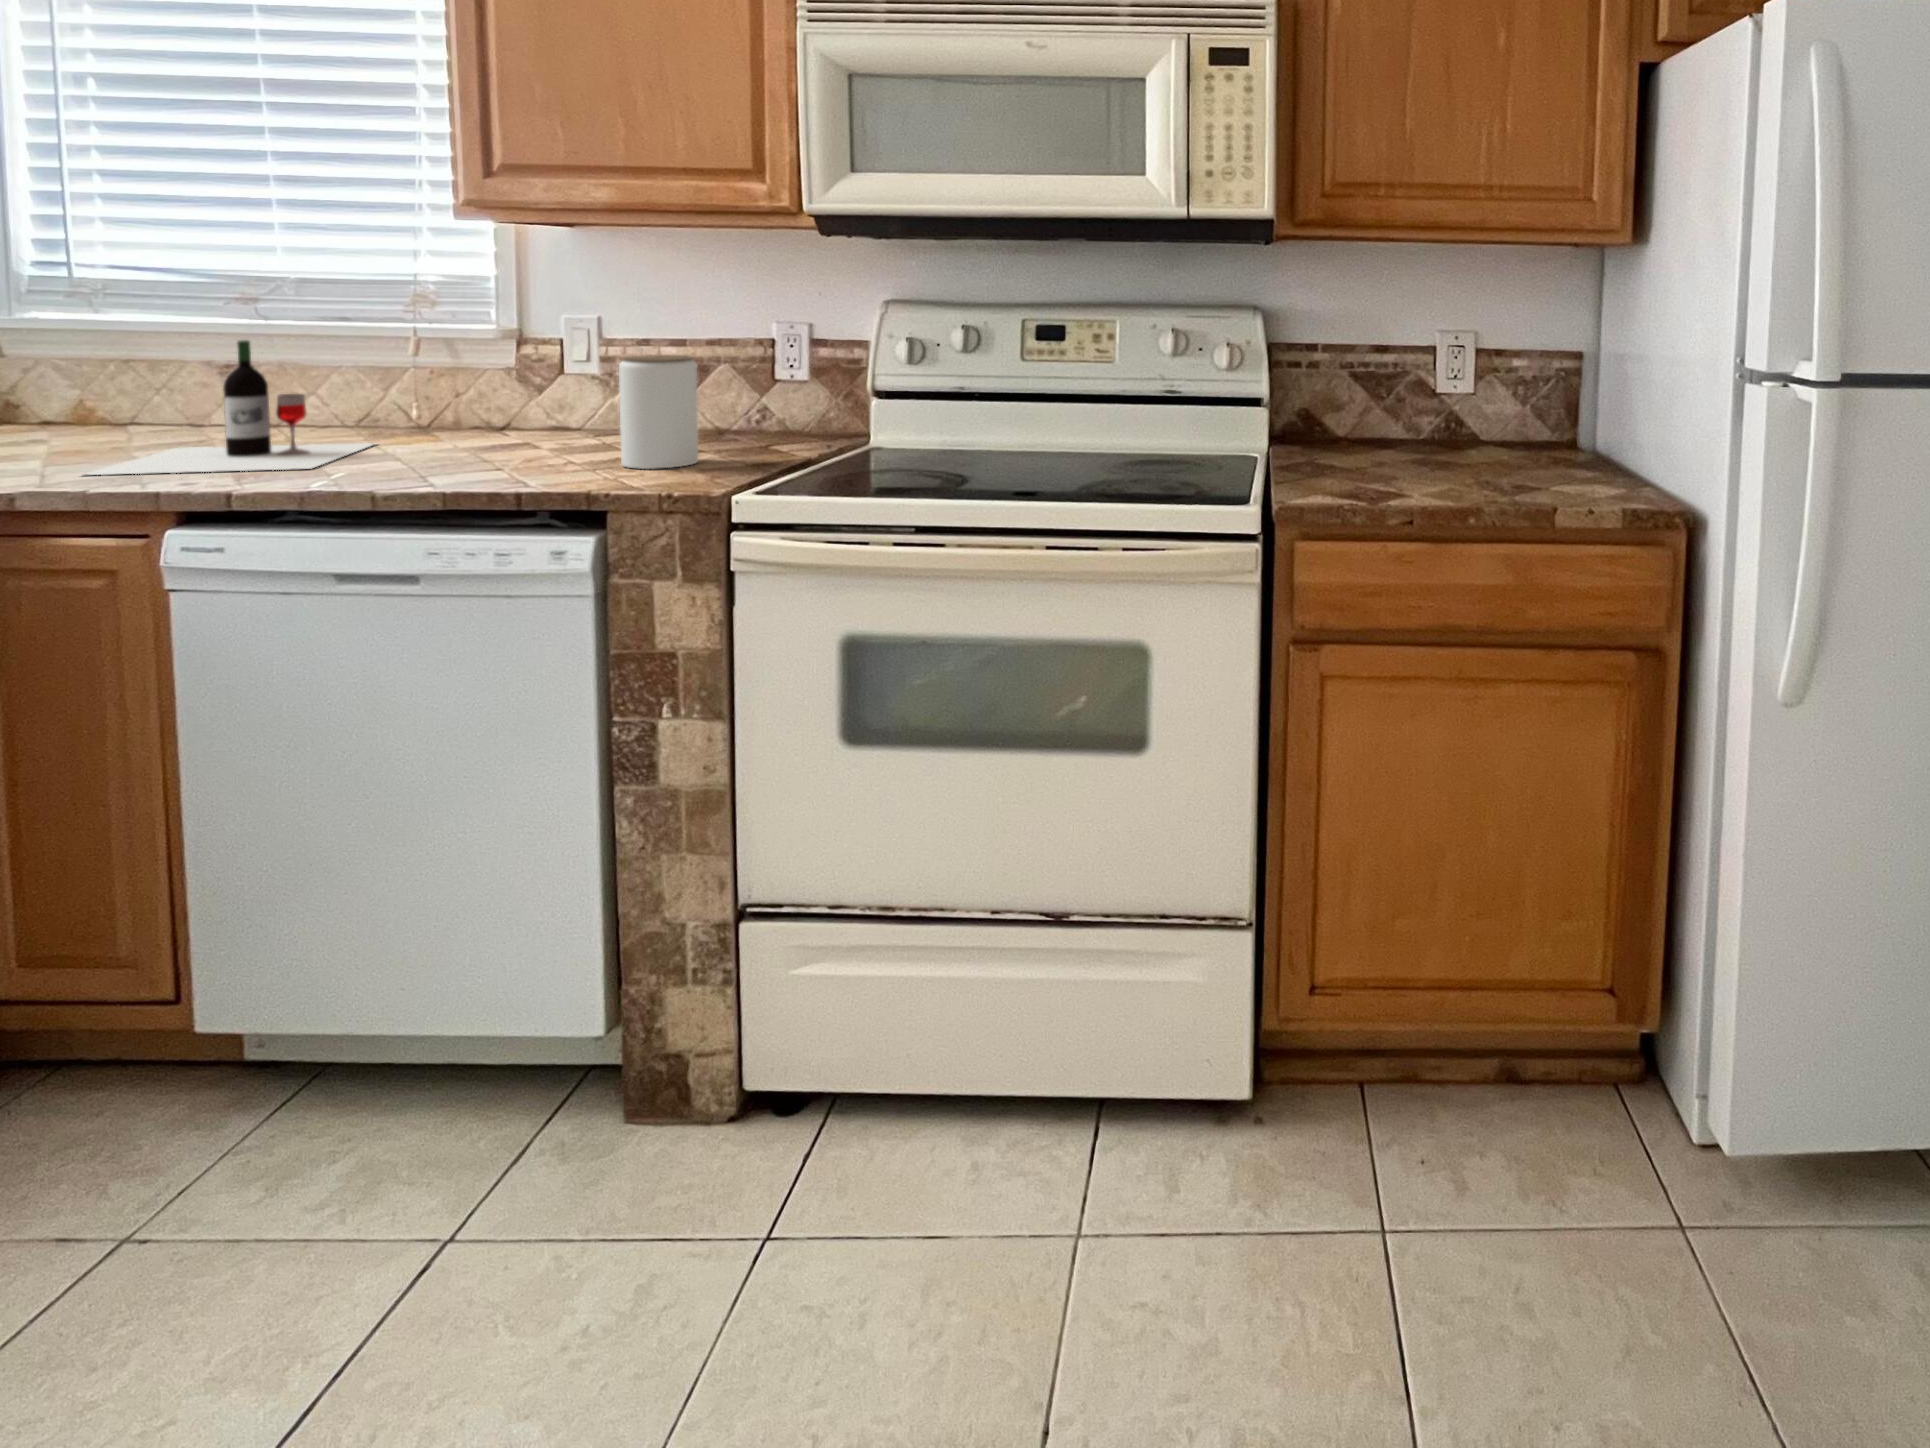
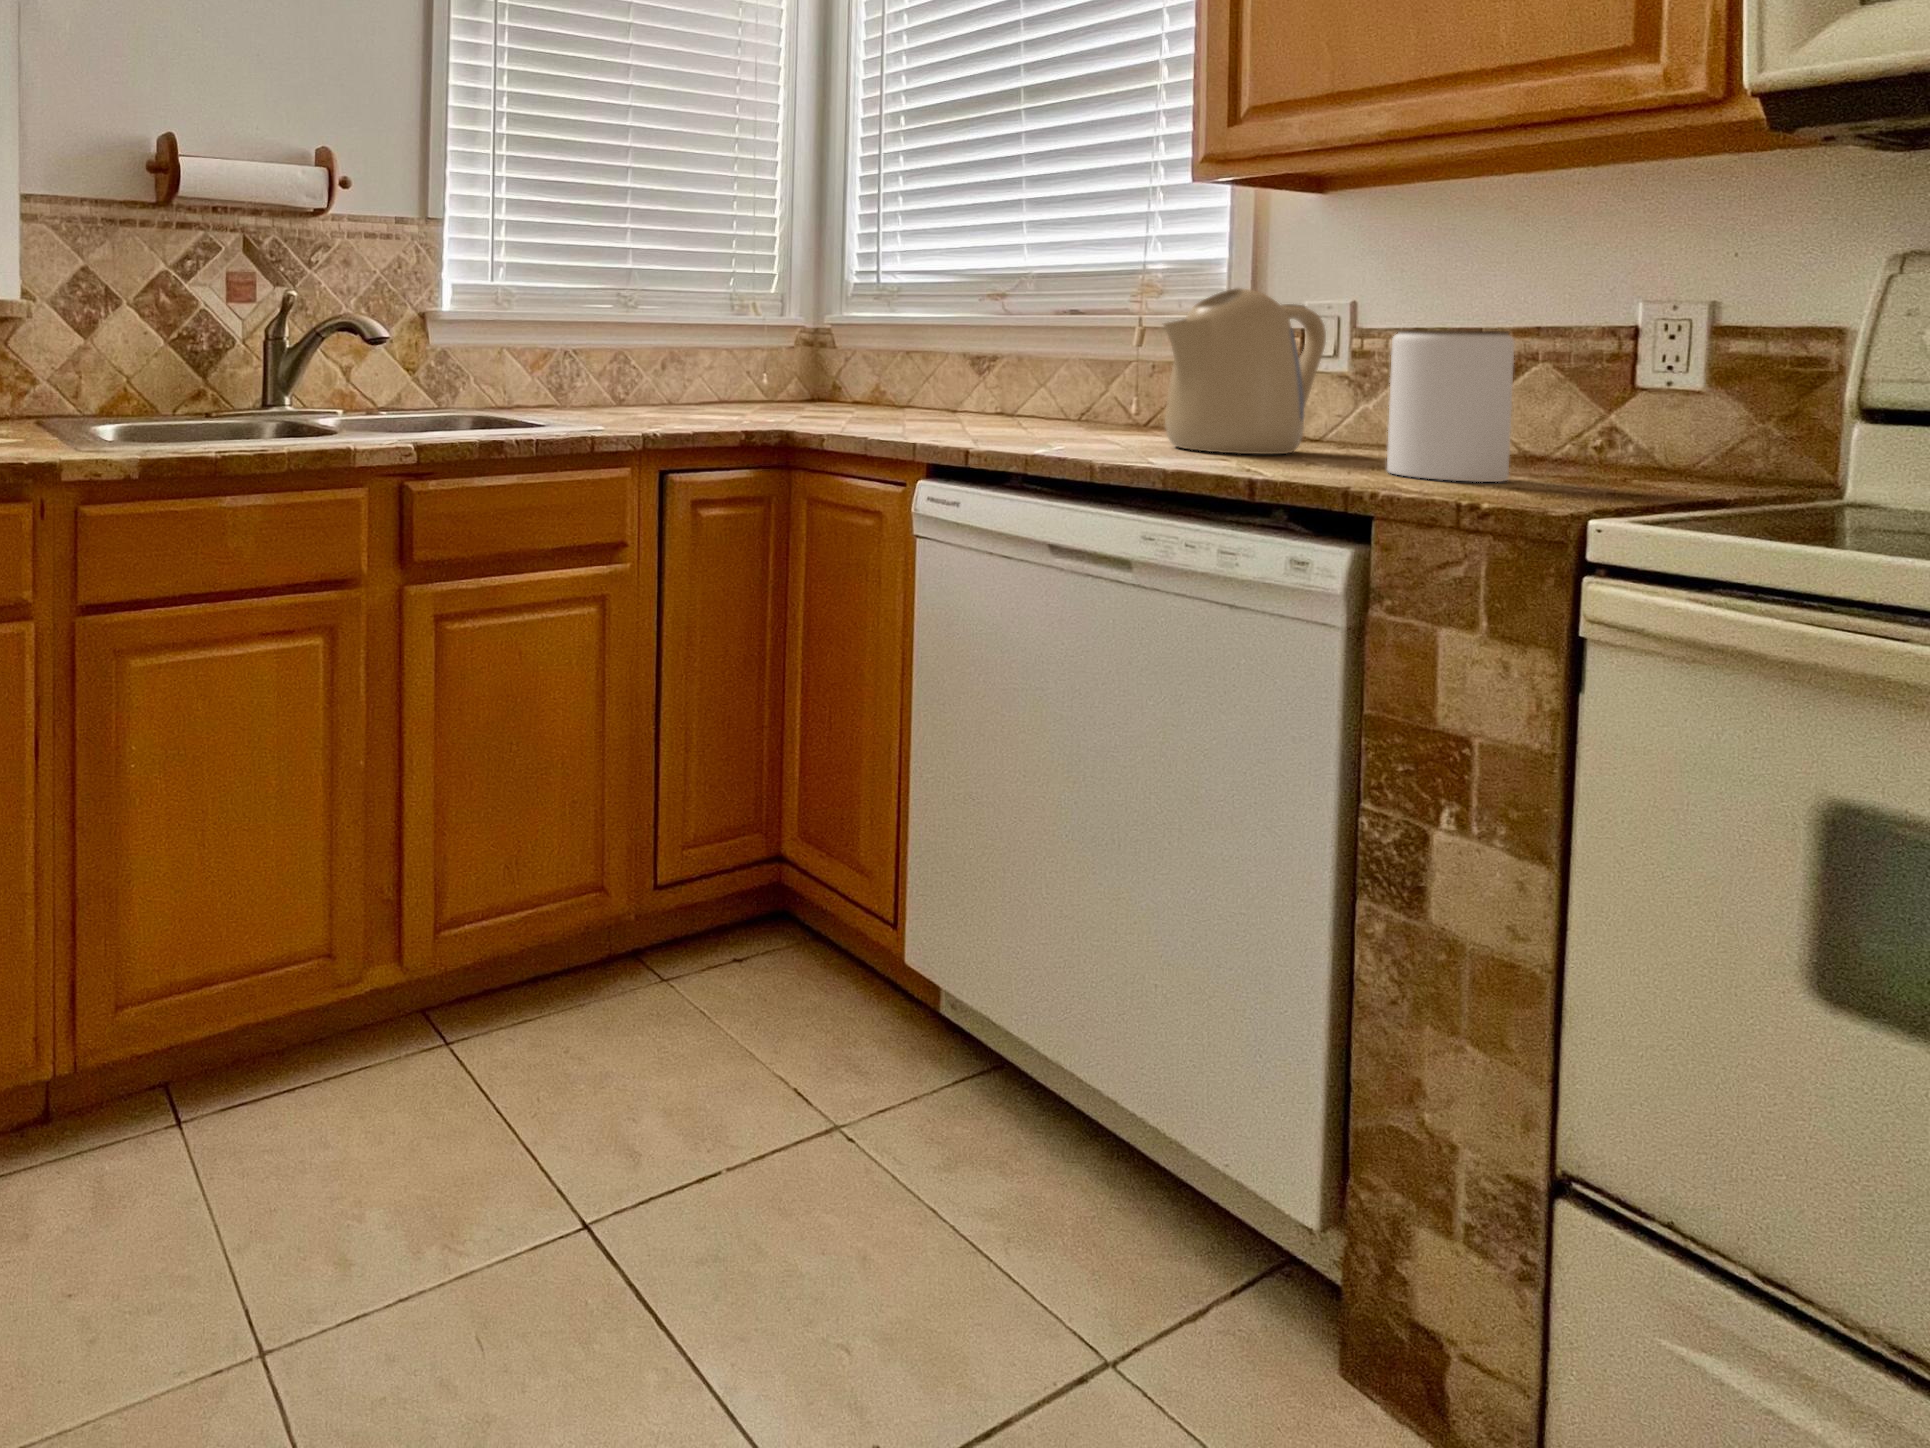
kettle: none [435,317,576,460] -> present [1164,288,1326,454]
wine bottle: present [86,340,373,475] -> none [857,318,1099,441]

